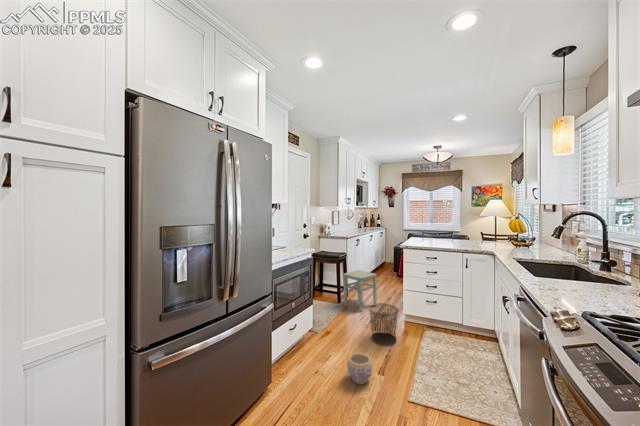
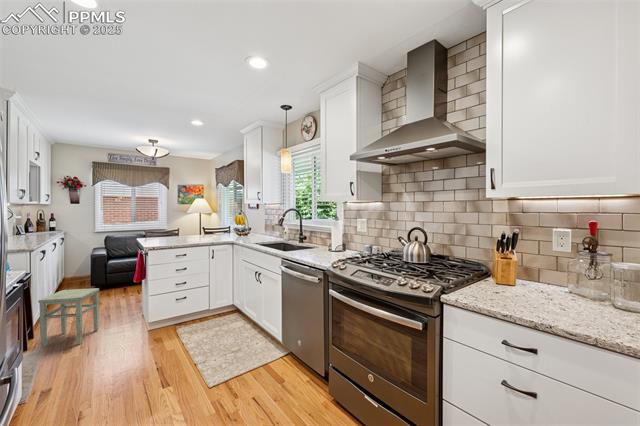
waste bin: present [369,303,398,345] -> none [118,314,159,364]
planter: present [347,353,372,384] -> none [126,371,161,410]

